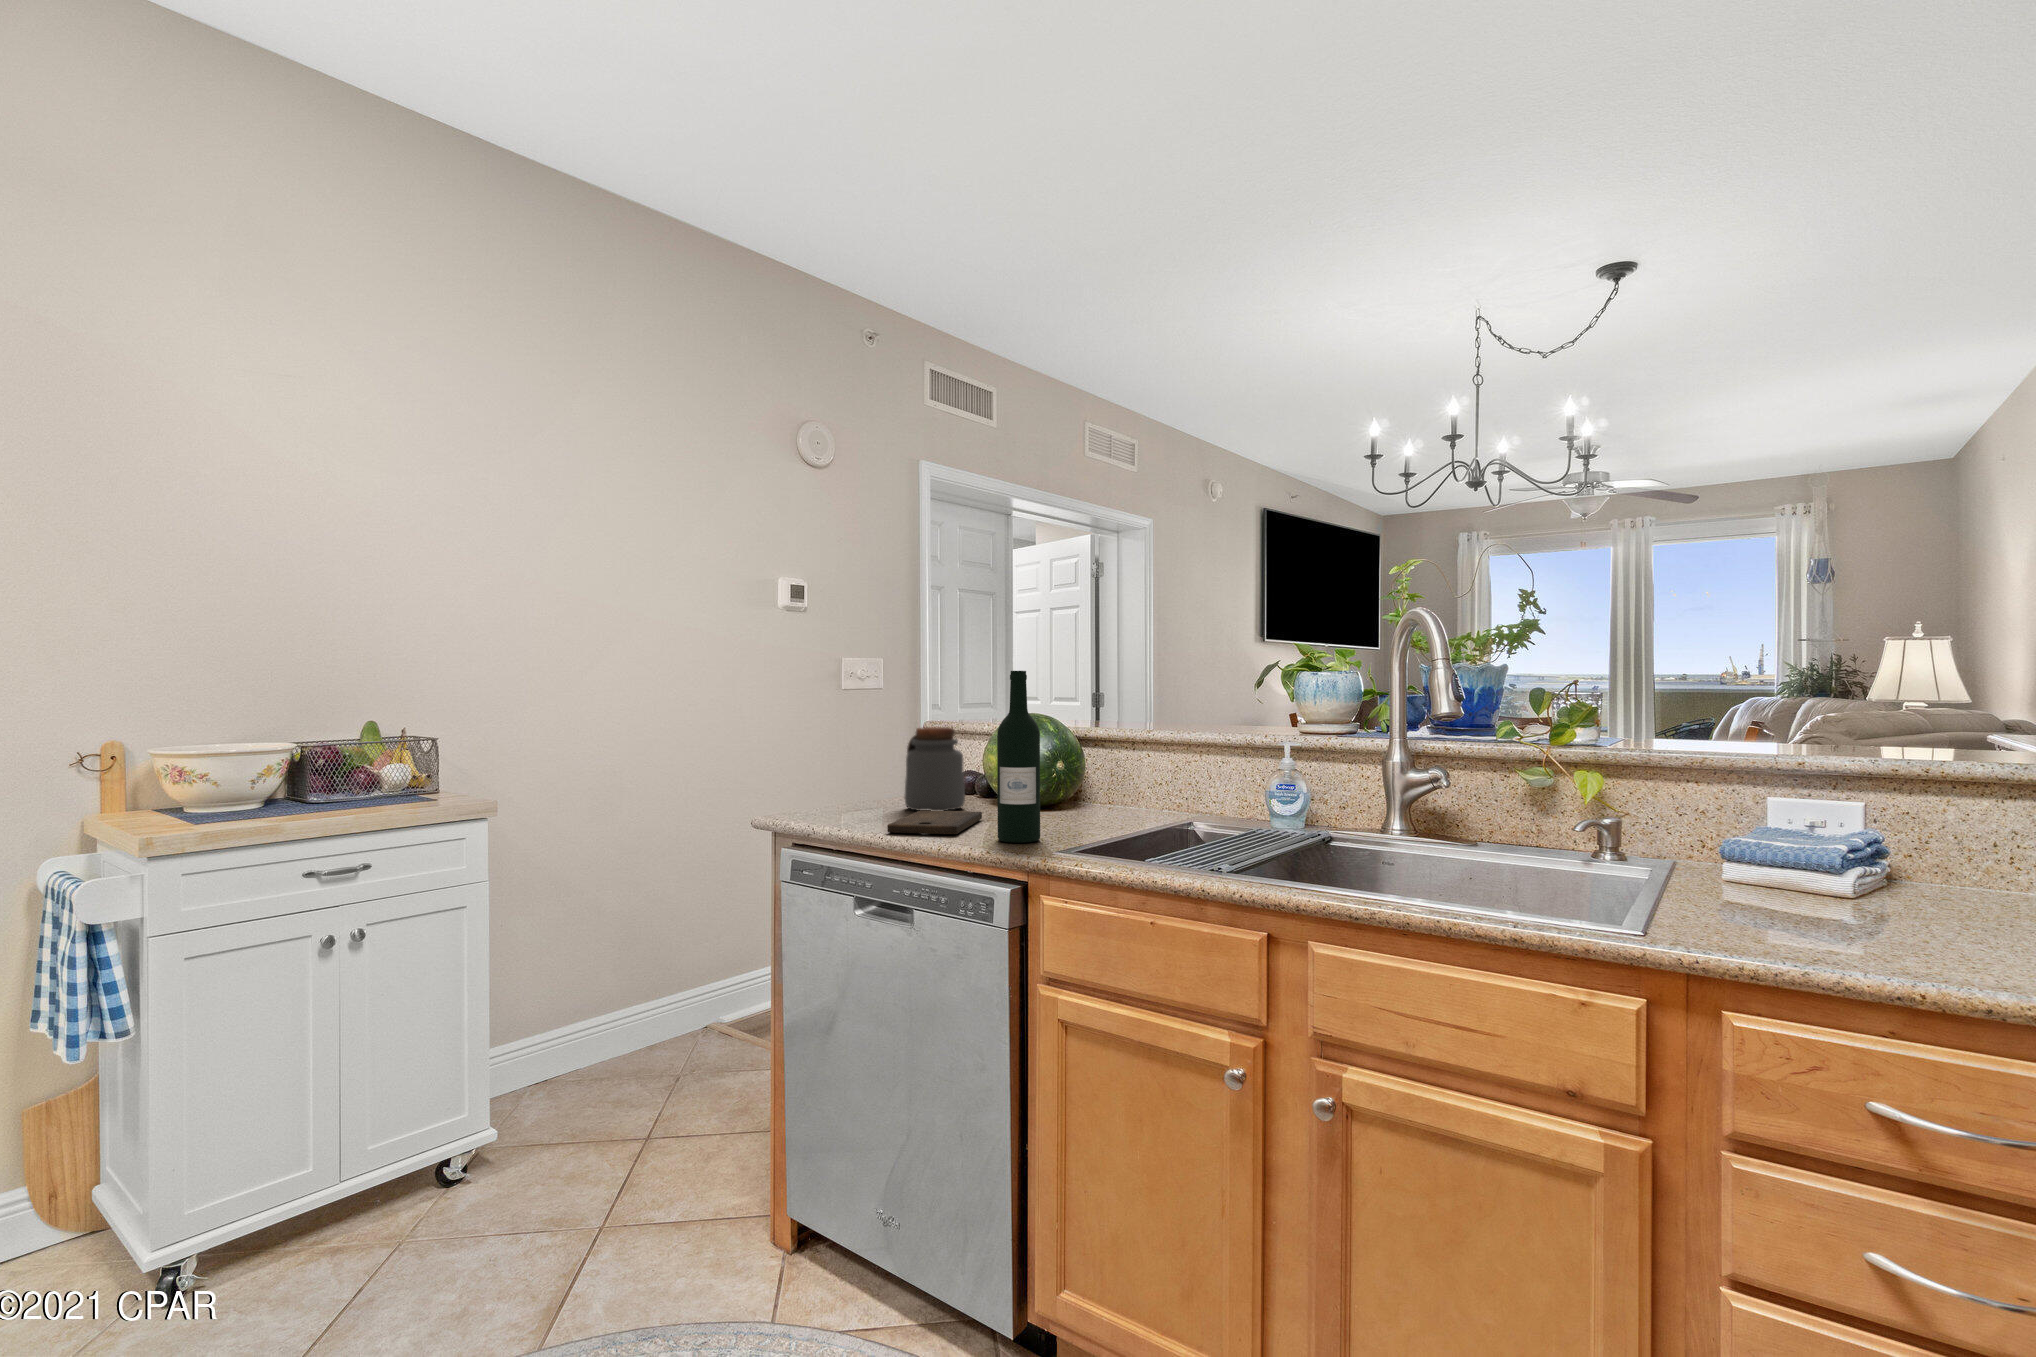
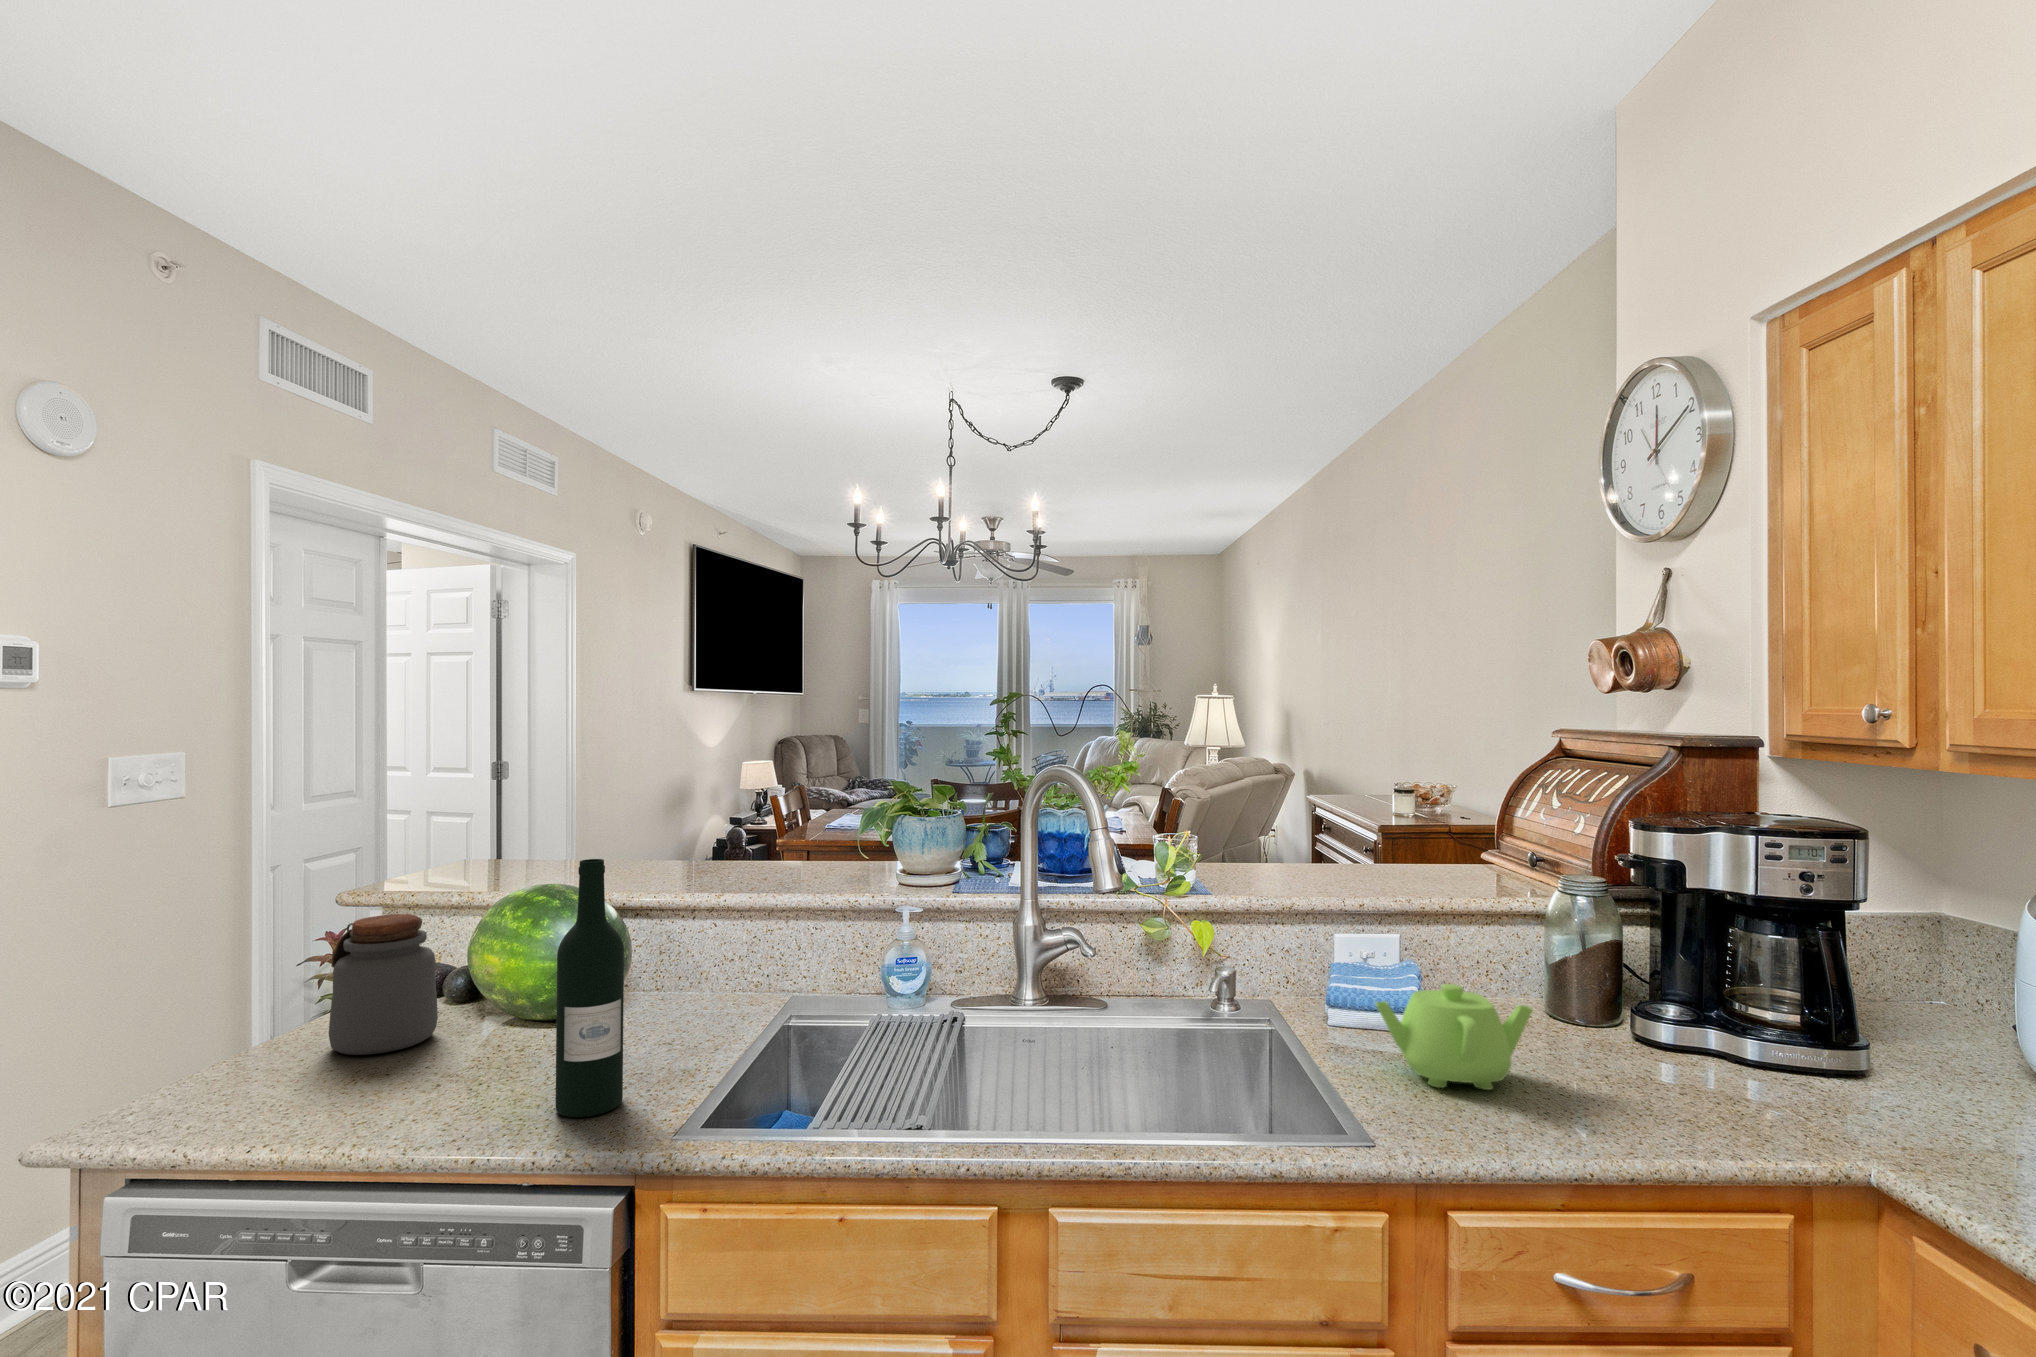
cutting board: present [887,810,982,834] -> none [348,1050,489,1134]
teapot: none [1725,817,1949,932] -> present [1375,984,1532,1090]

